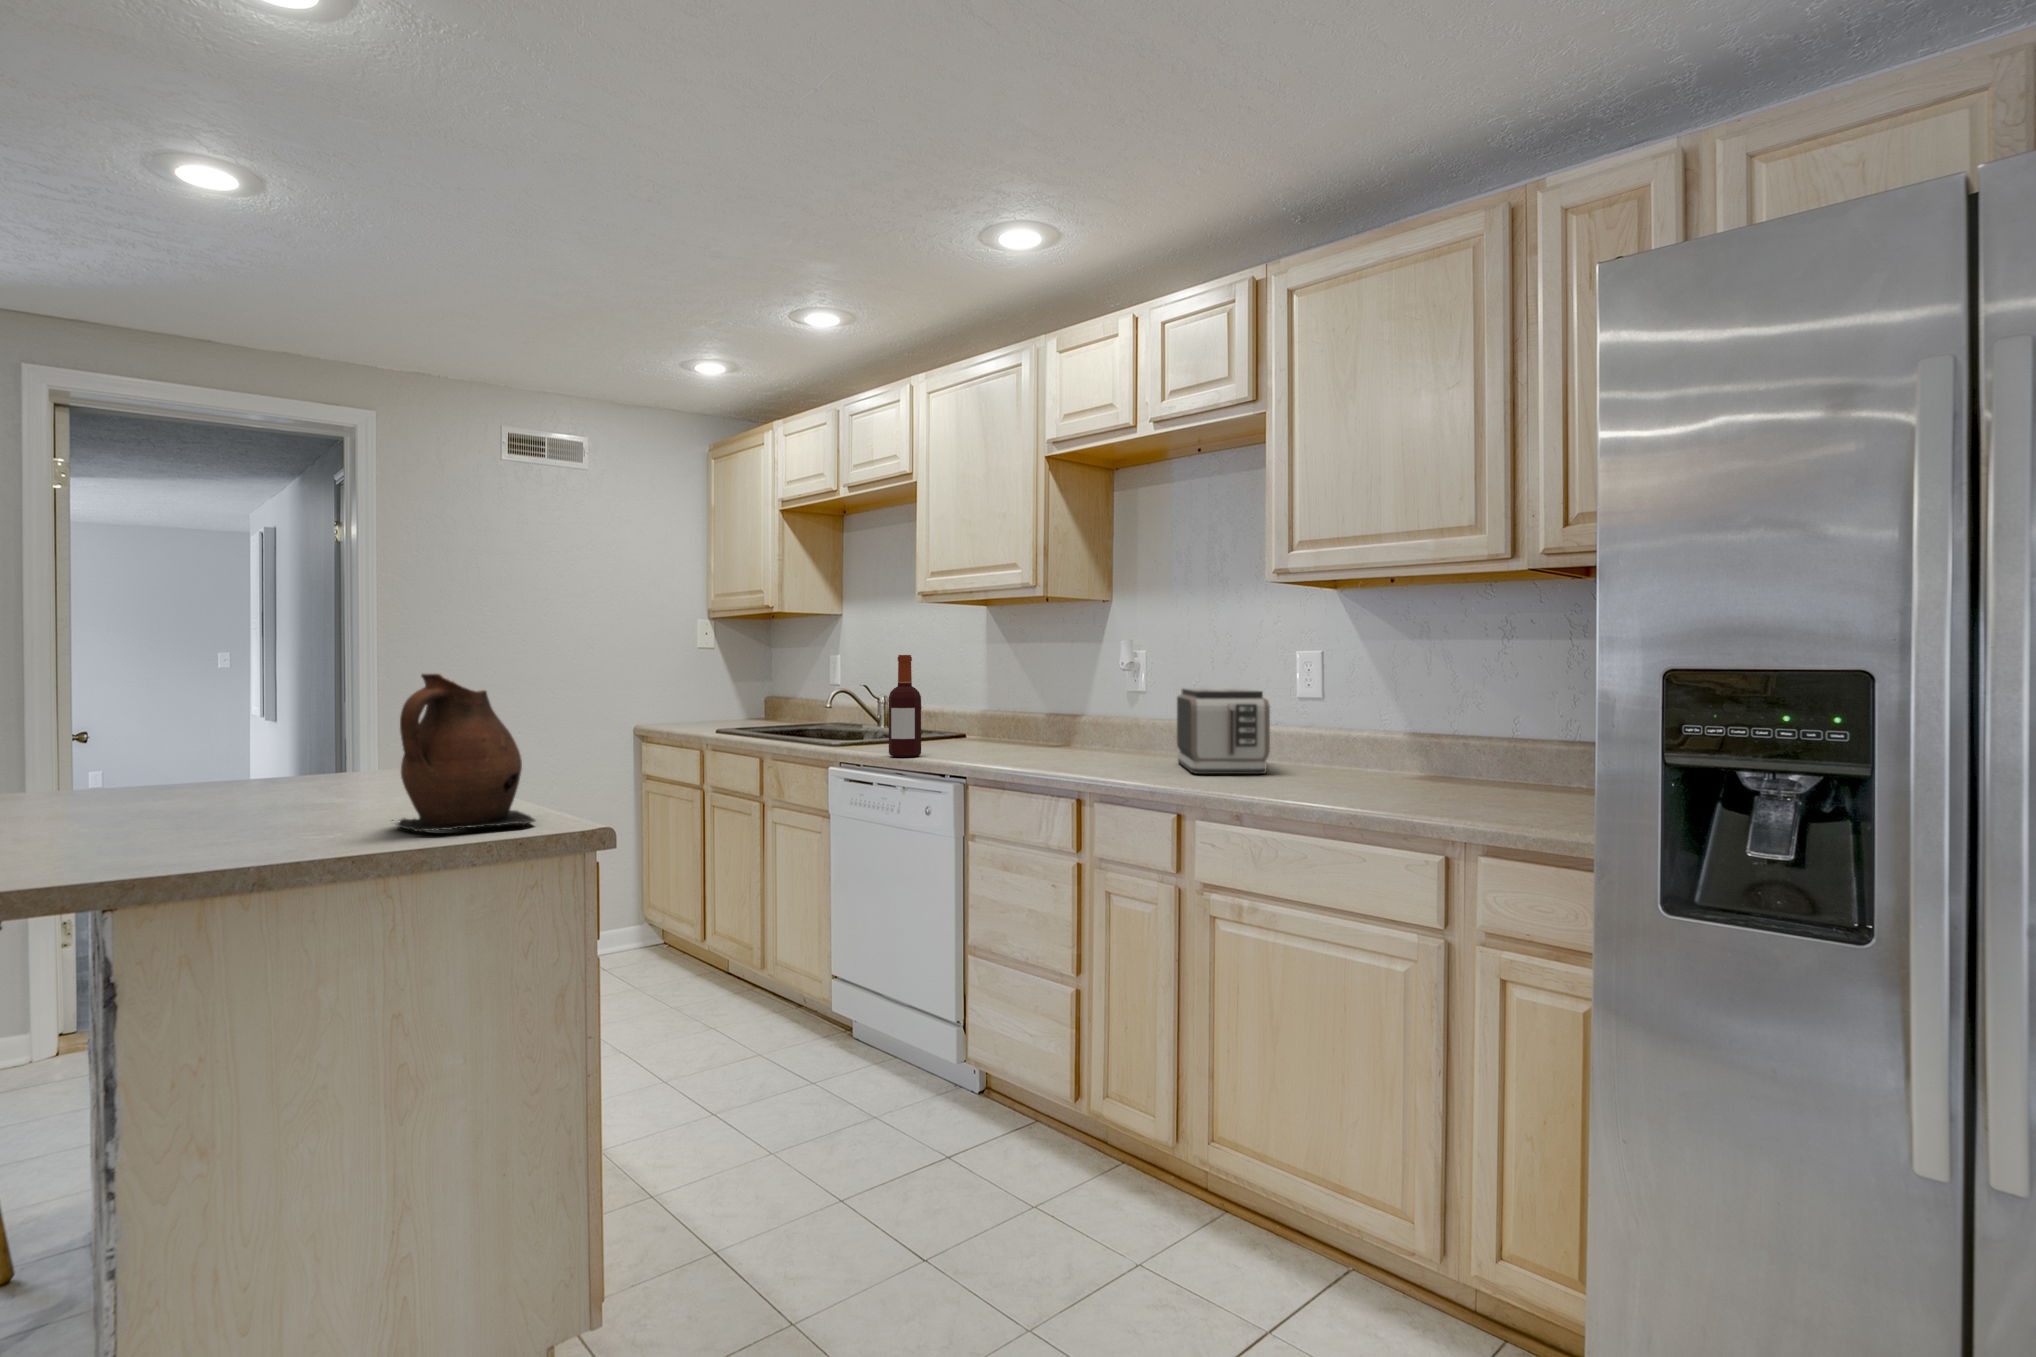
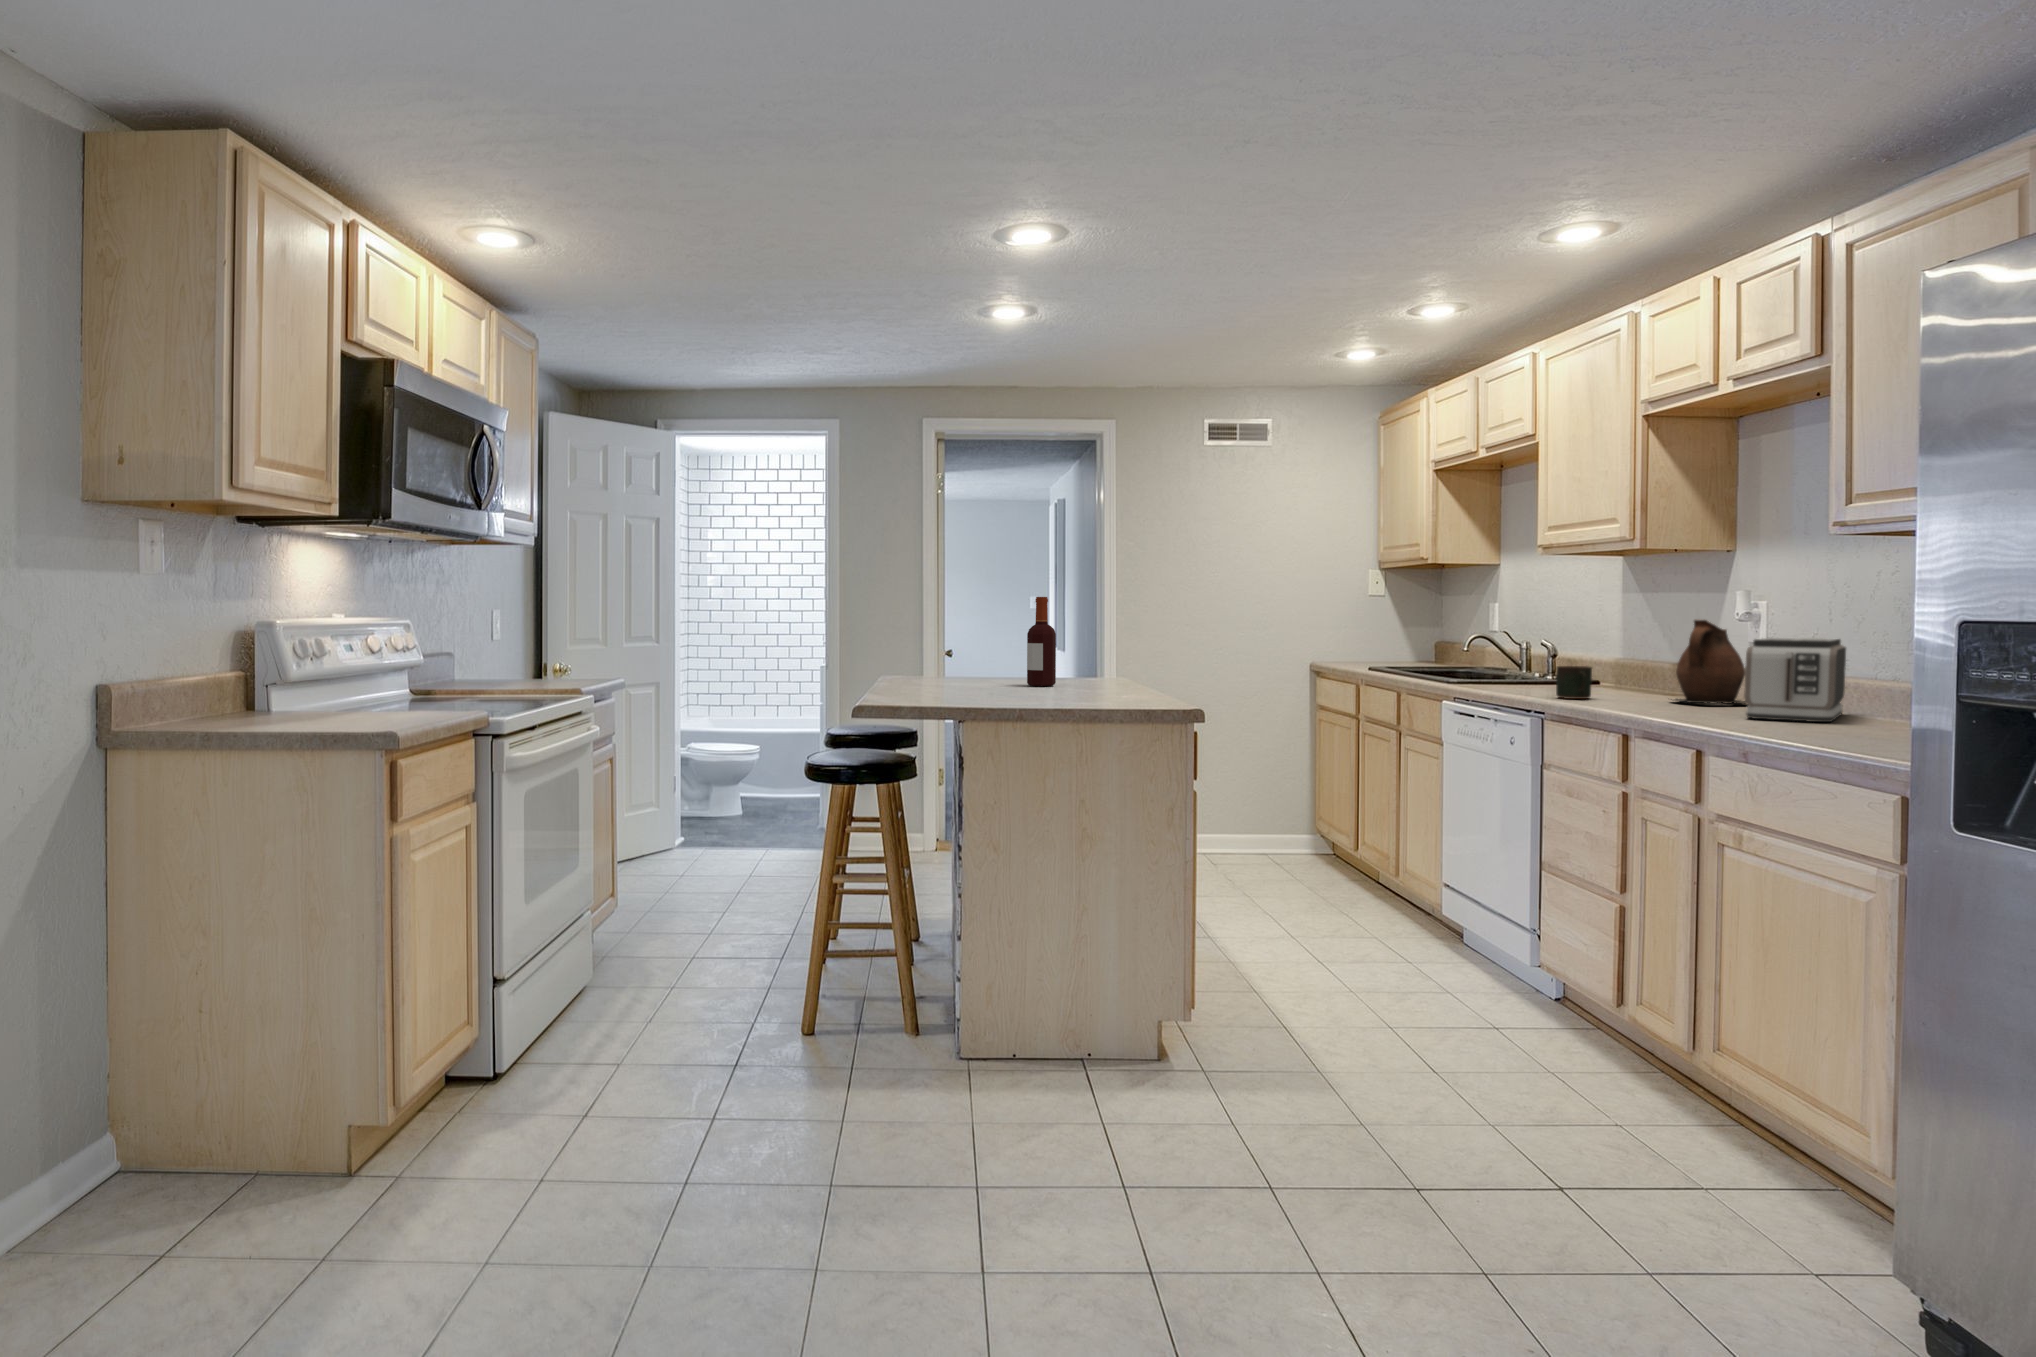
bottle: present [889,655,921,757] -> present [1027,597,1056,686]
ceramic pitcher: present [392,674,535,831] -> present [1671,620,1746,704]
mug: none [970,722,1006,759] -> present [1556,666,1592,699]

